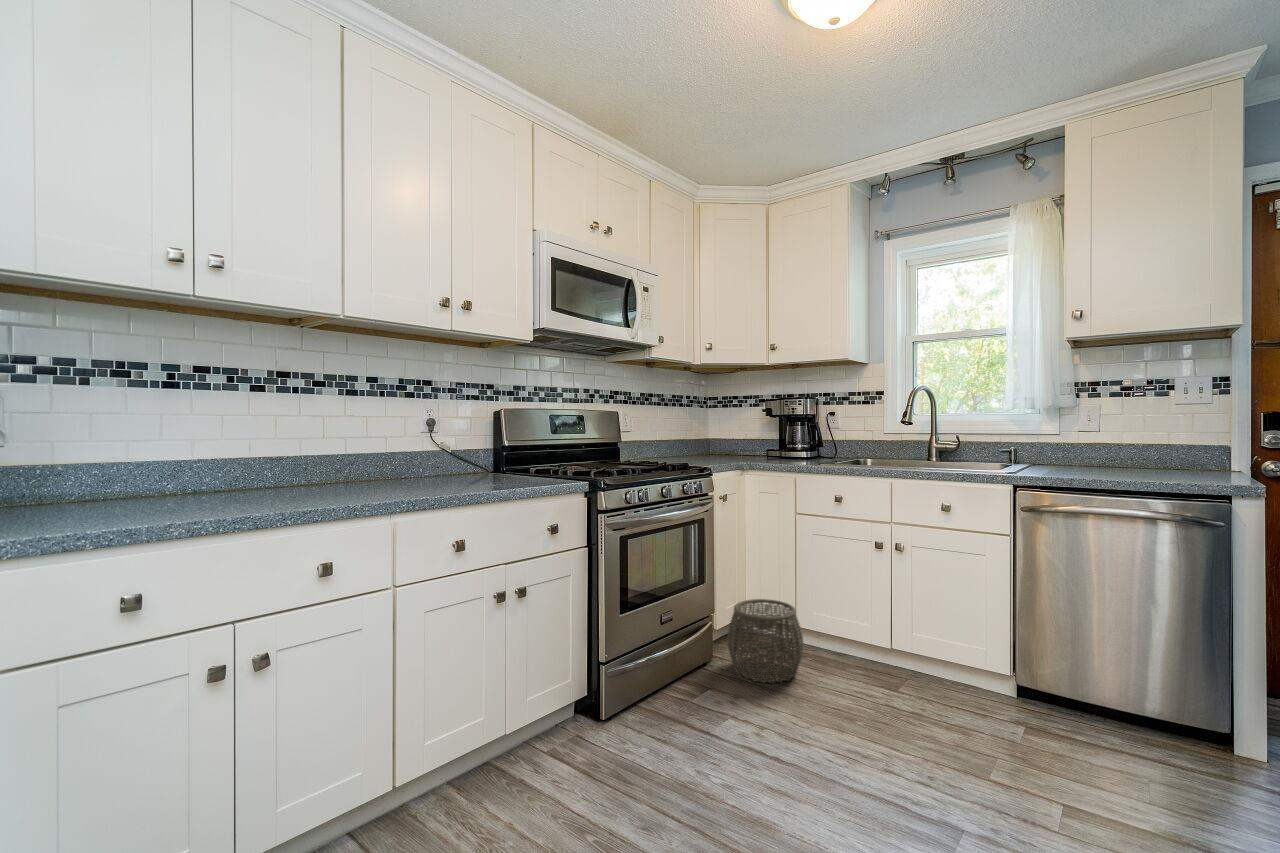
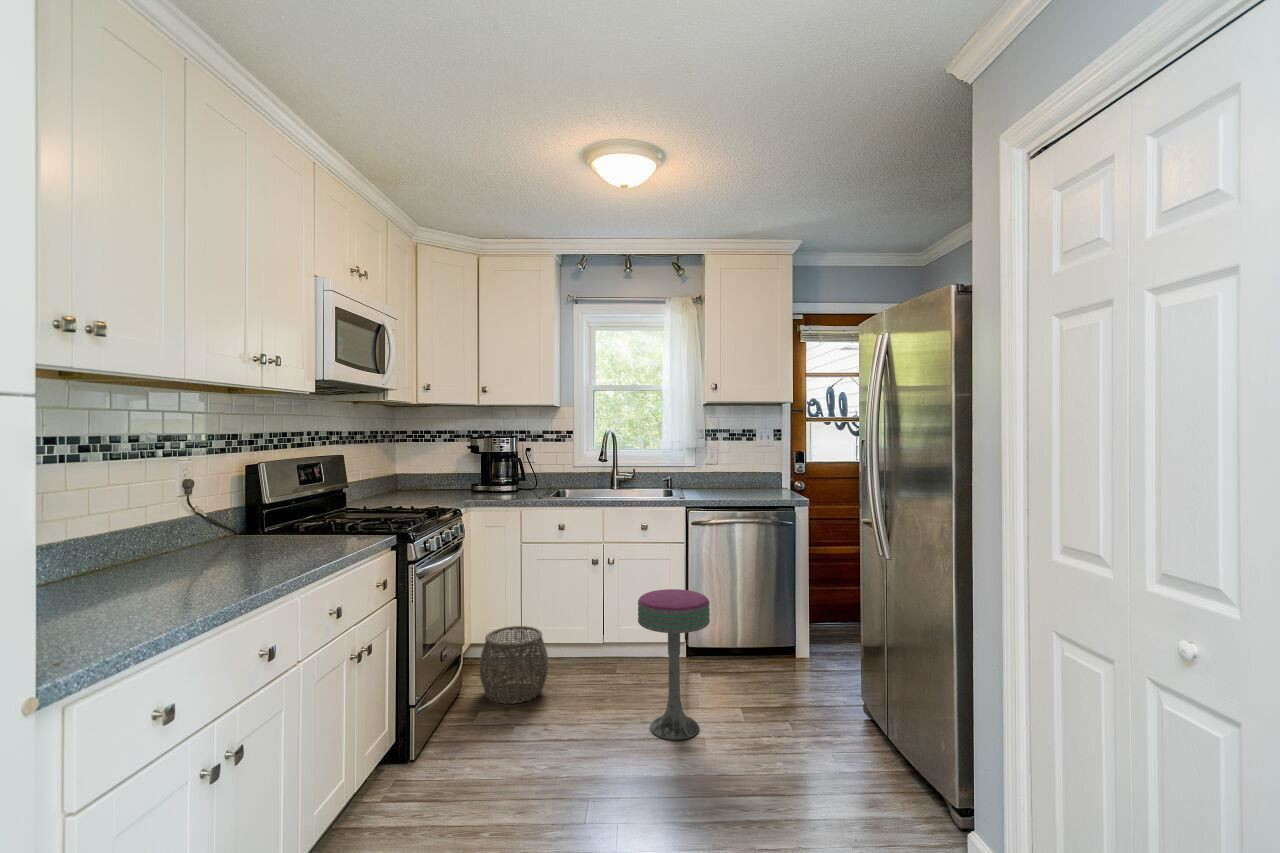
bar stool: none [868,584,975,791] -> present [638,589,710,740]

